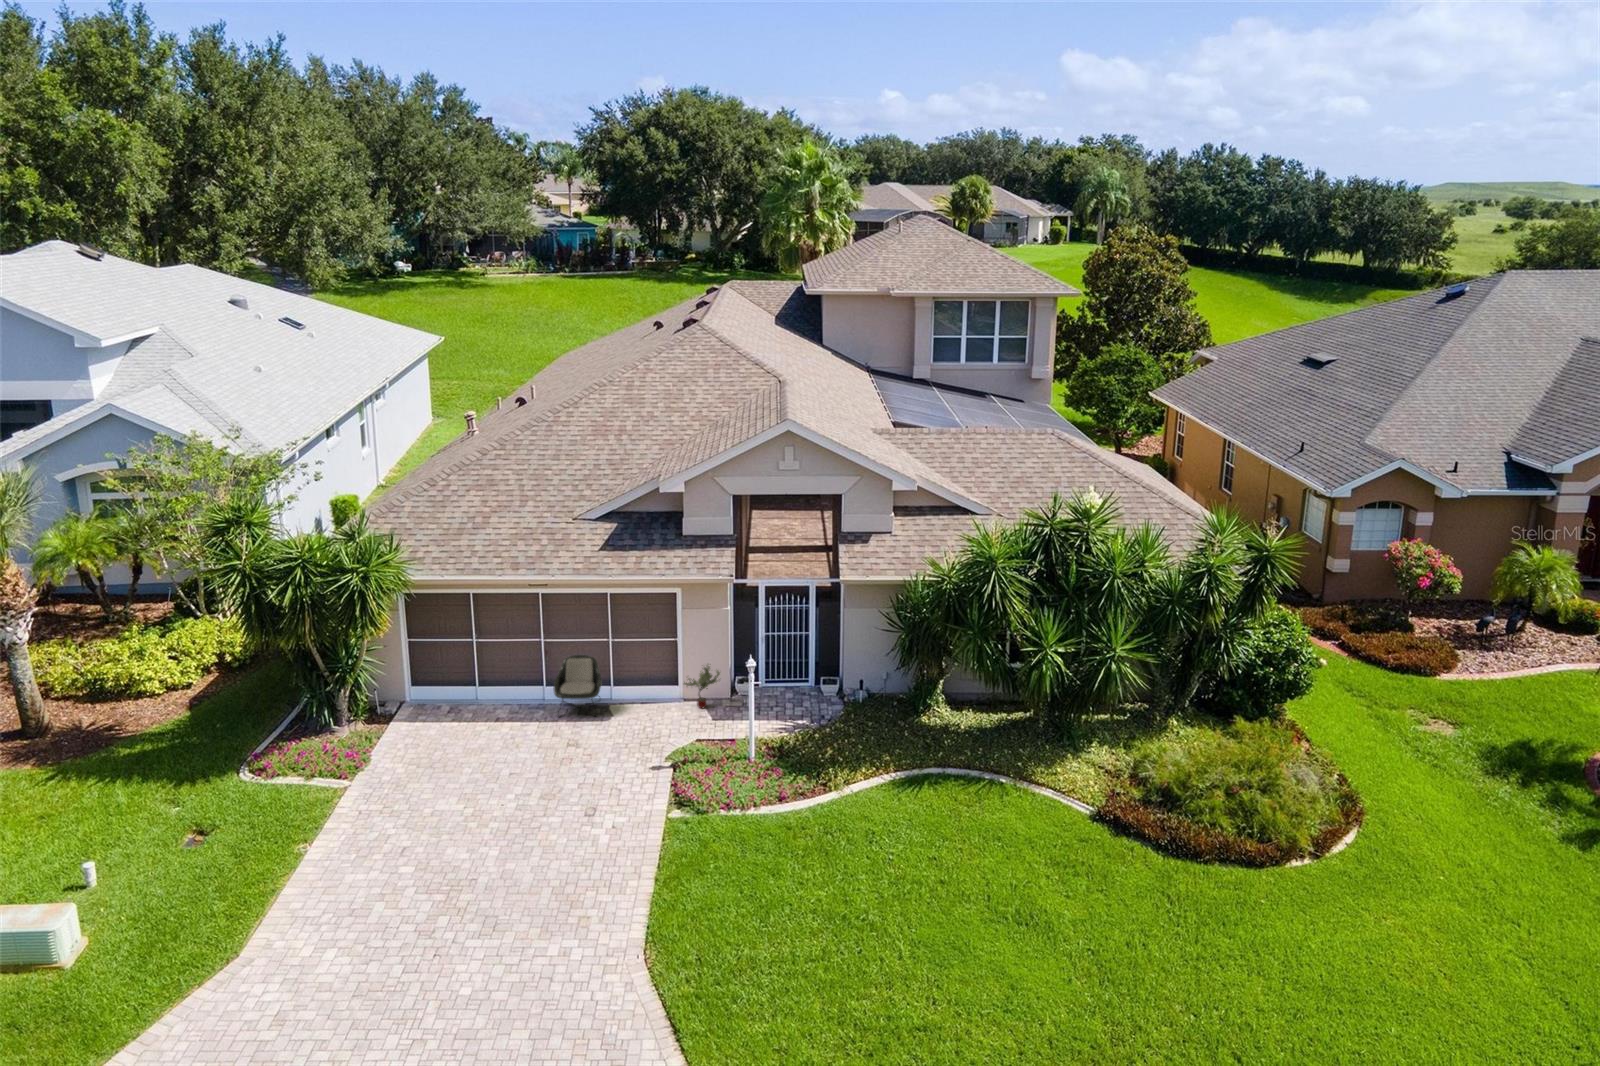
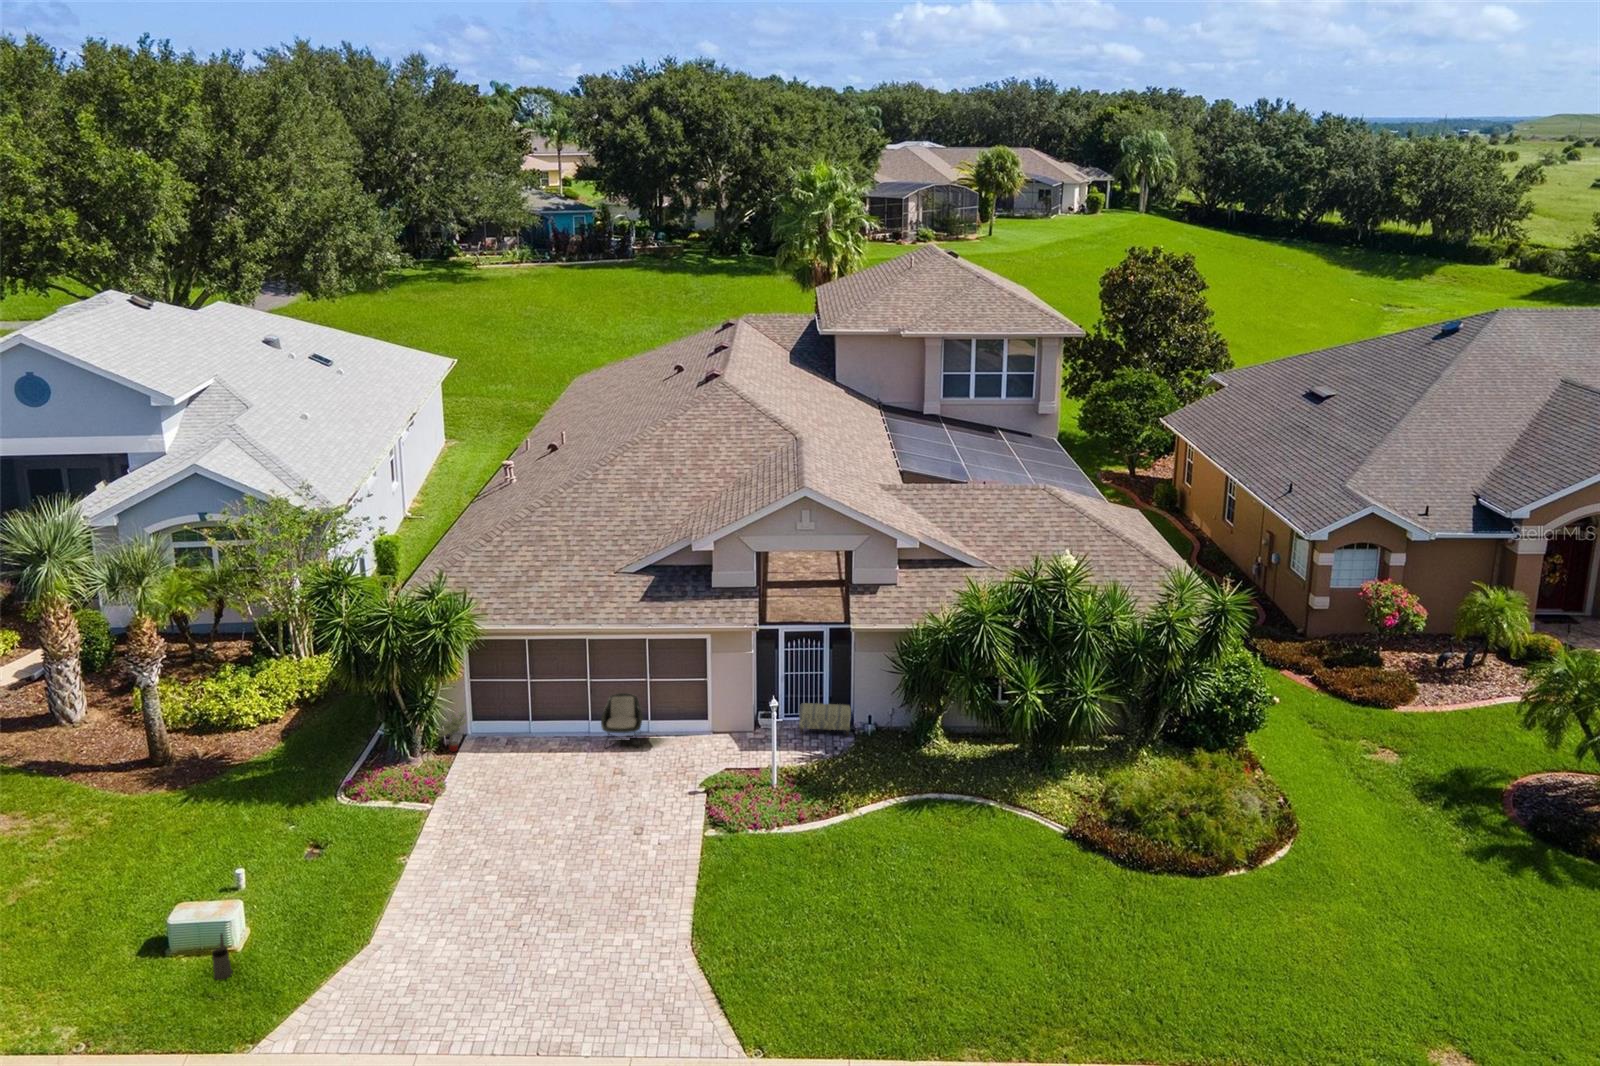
potted tree: present [684,665,720,708] -> present [439,711,466,752]
bench: none [780,667,839,705] -> present [799,703,851,736]
watering can: none [24,943,55,1005] -> present [212,934,233,980]

